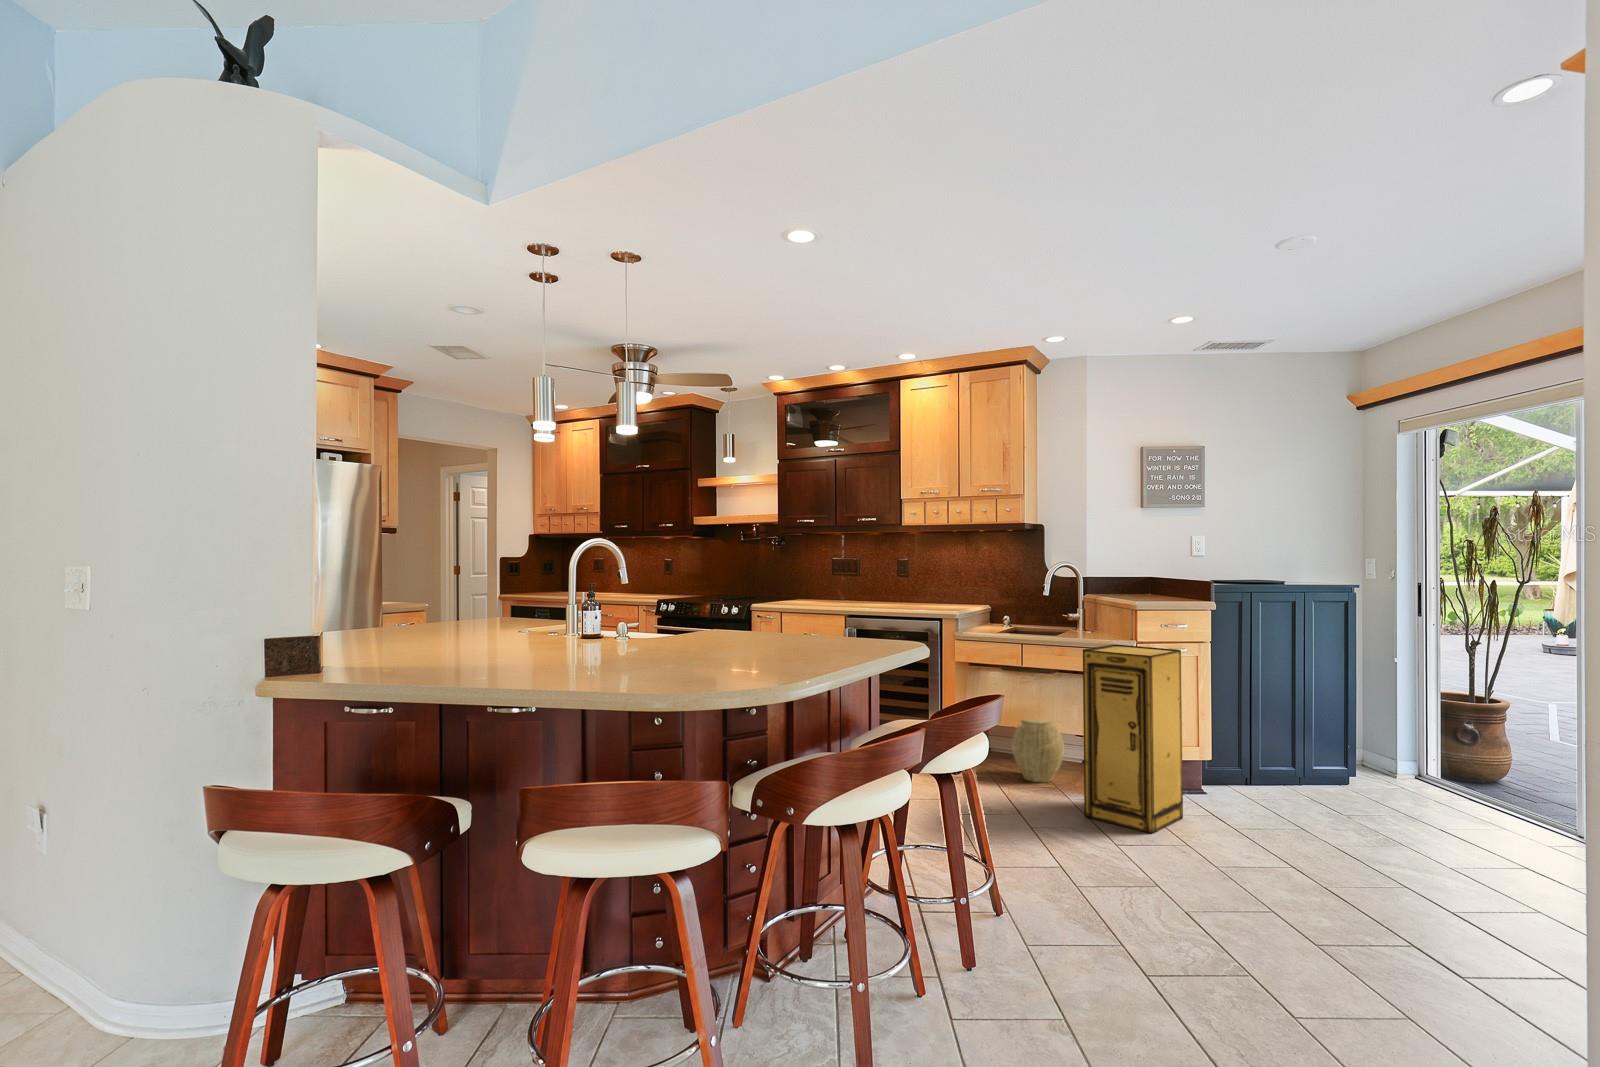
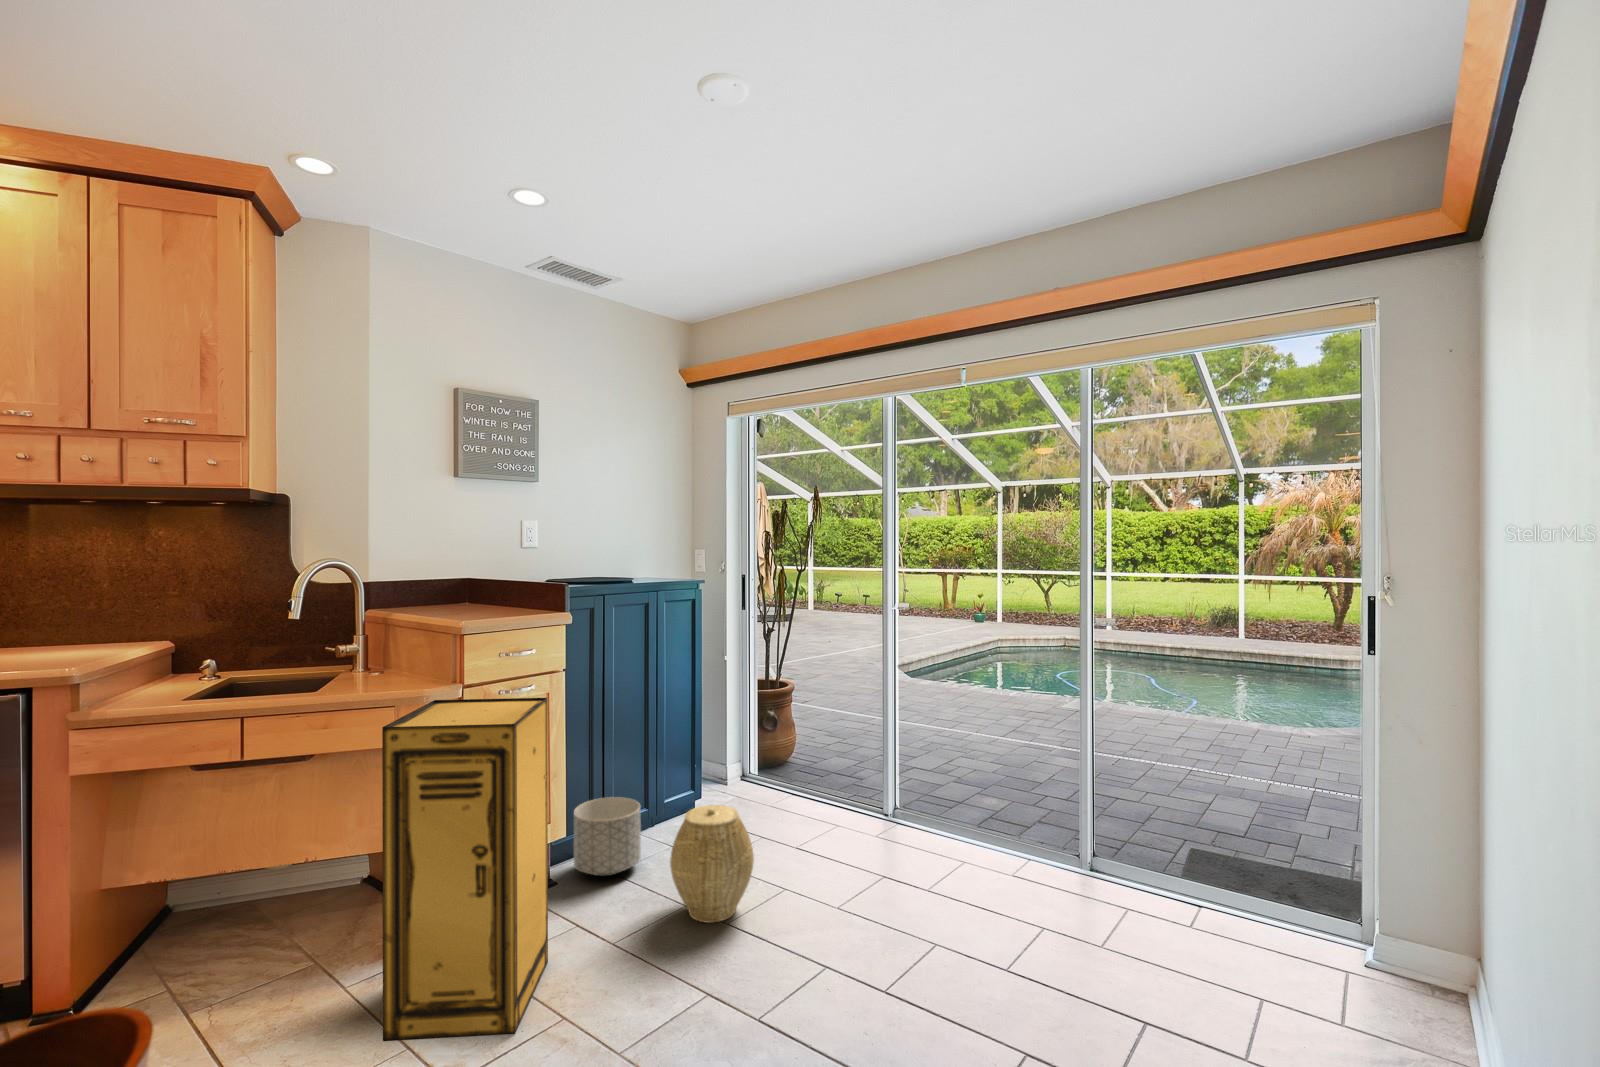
woven basket: present [1012,719,1064,782] -> present [670,805,754,923]
planter: none [1220,744,1275,798] -> present [574,797,641,876]

